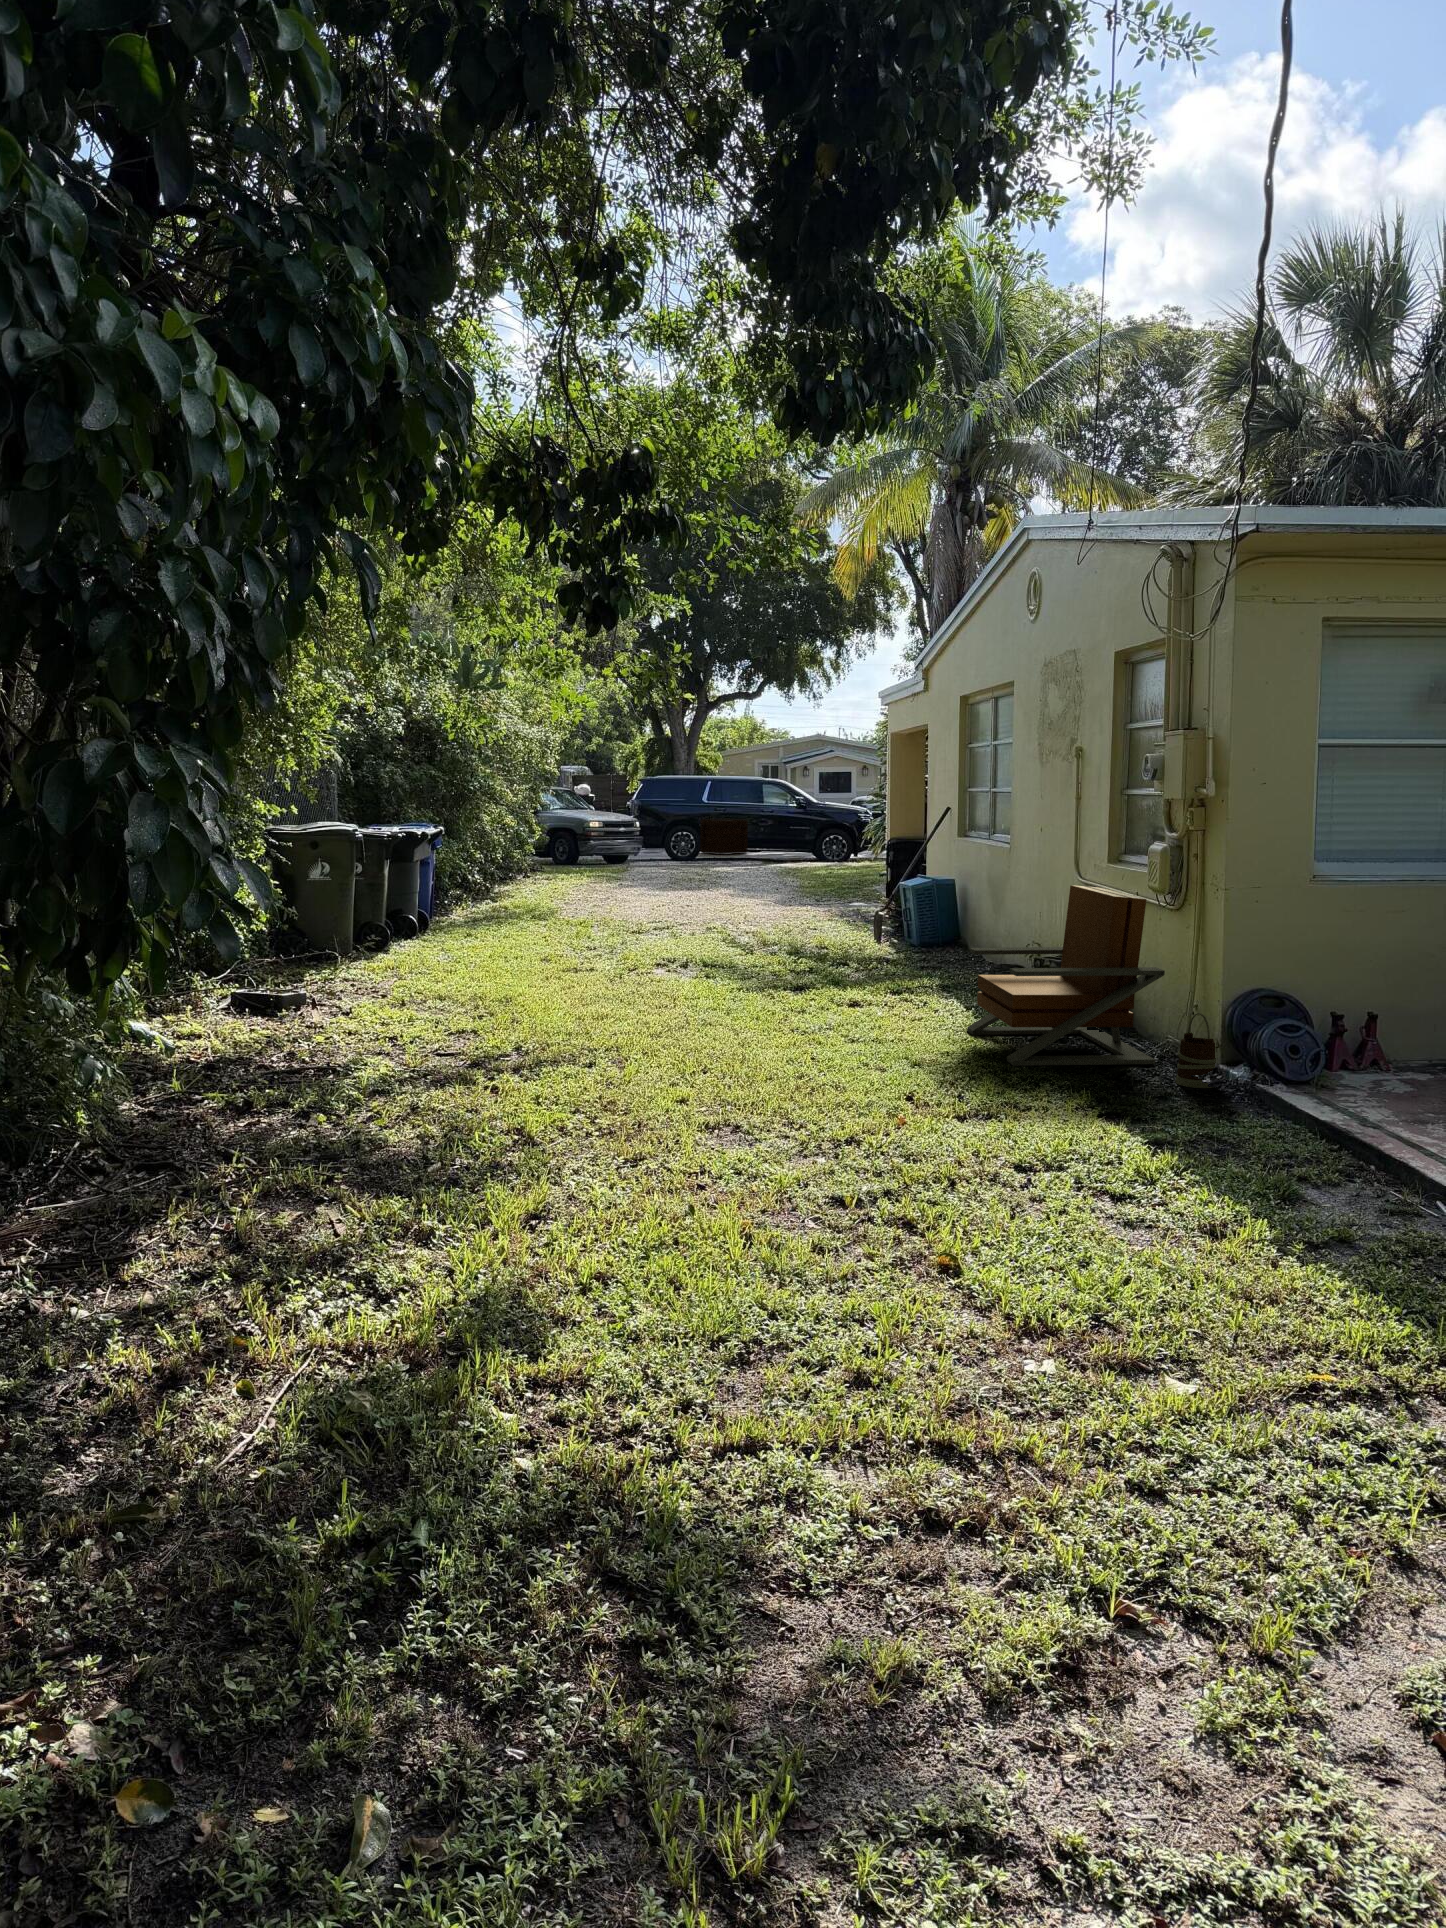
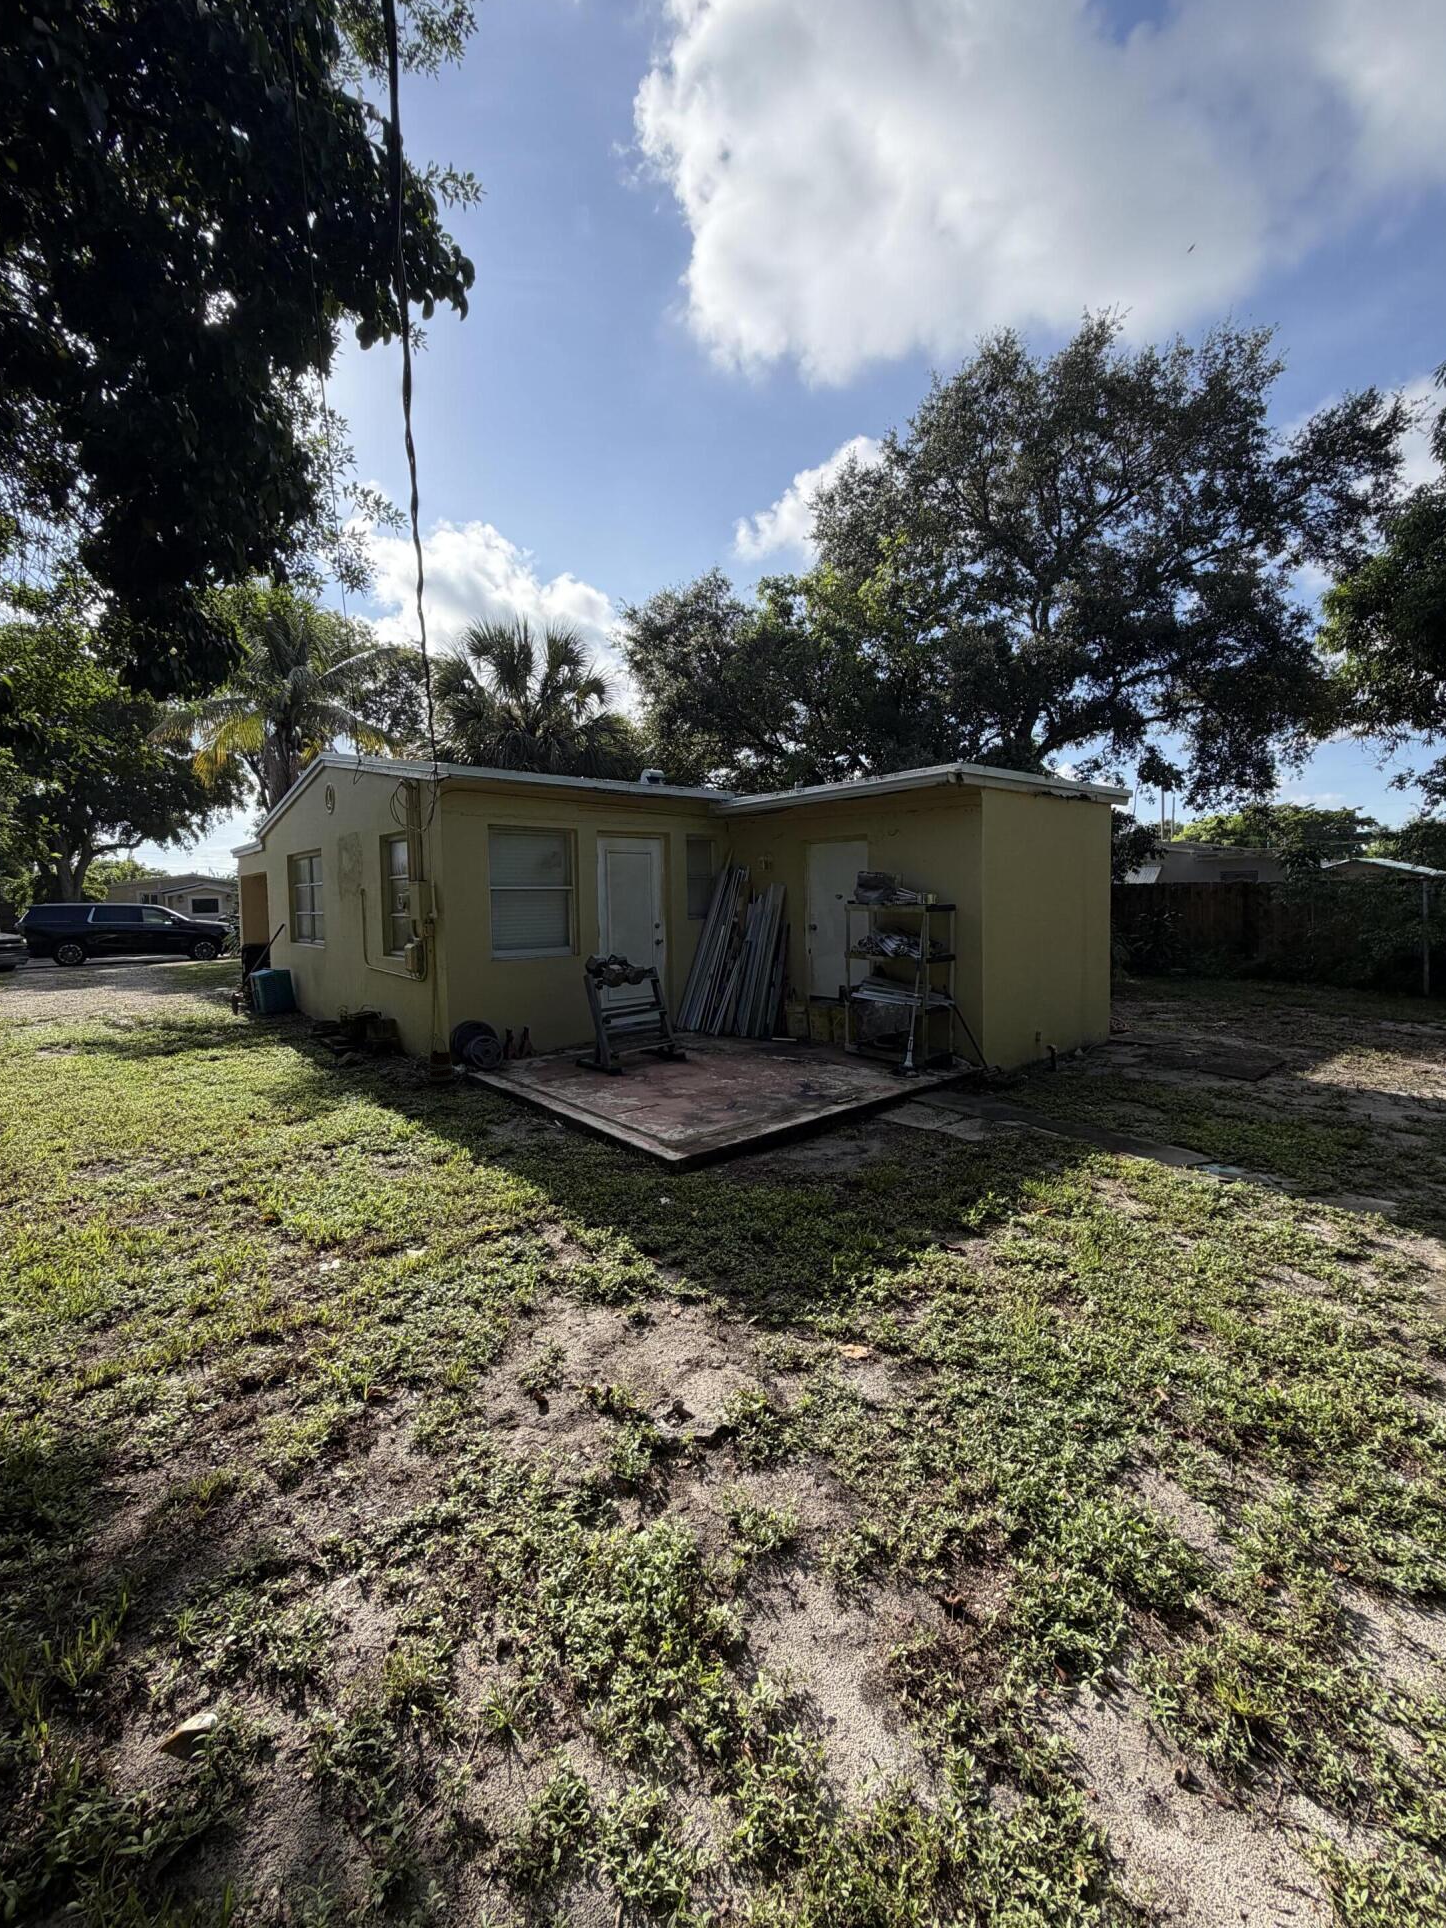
wooden crate: present [700,819,748,855] -> none [85,935,130,962]
lounge chair: present [967,885,1165,1066] -> none [296,970,420,1085]

